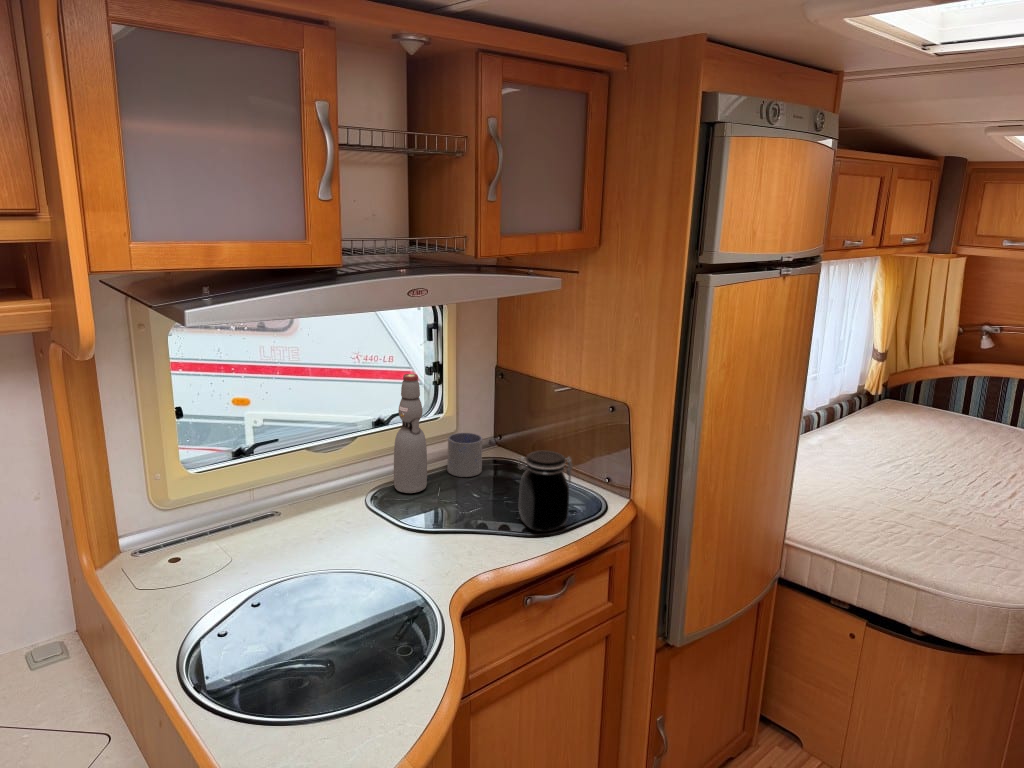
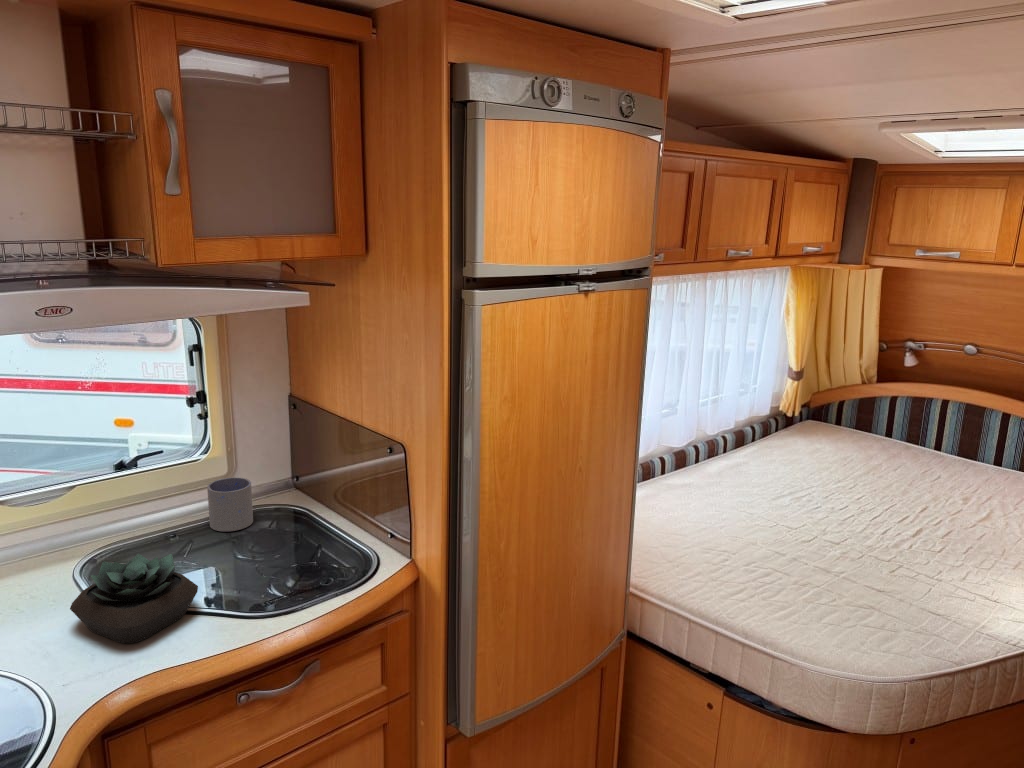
bottle: present [394,374,427,493] -> none [122,411,169,555]
jar: present [518,451,573,532] -> none [247,504,317,605]
succulent plant: none [393,488,485,556] -> present [70,553,198,643]

